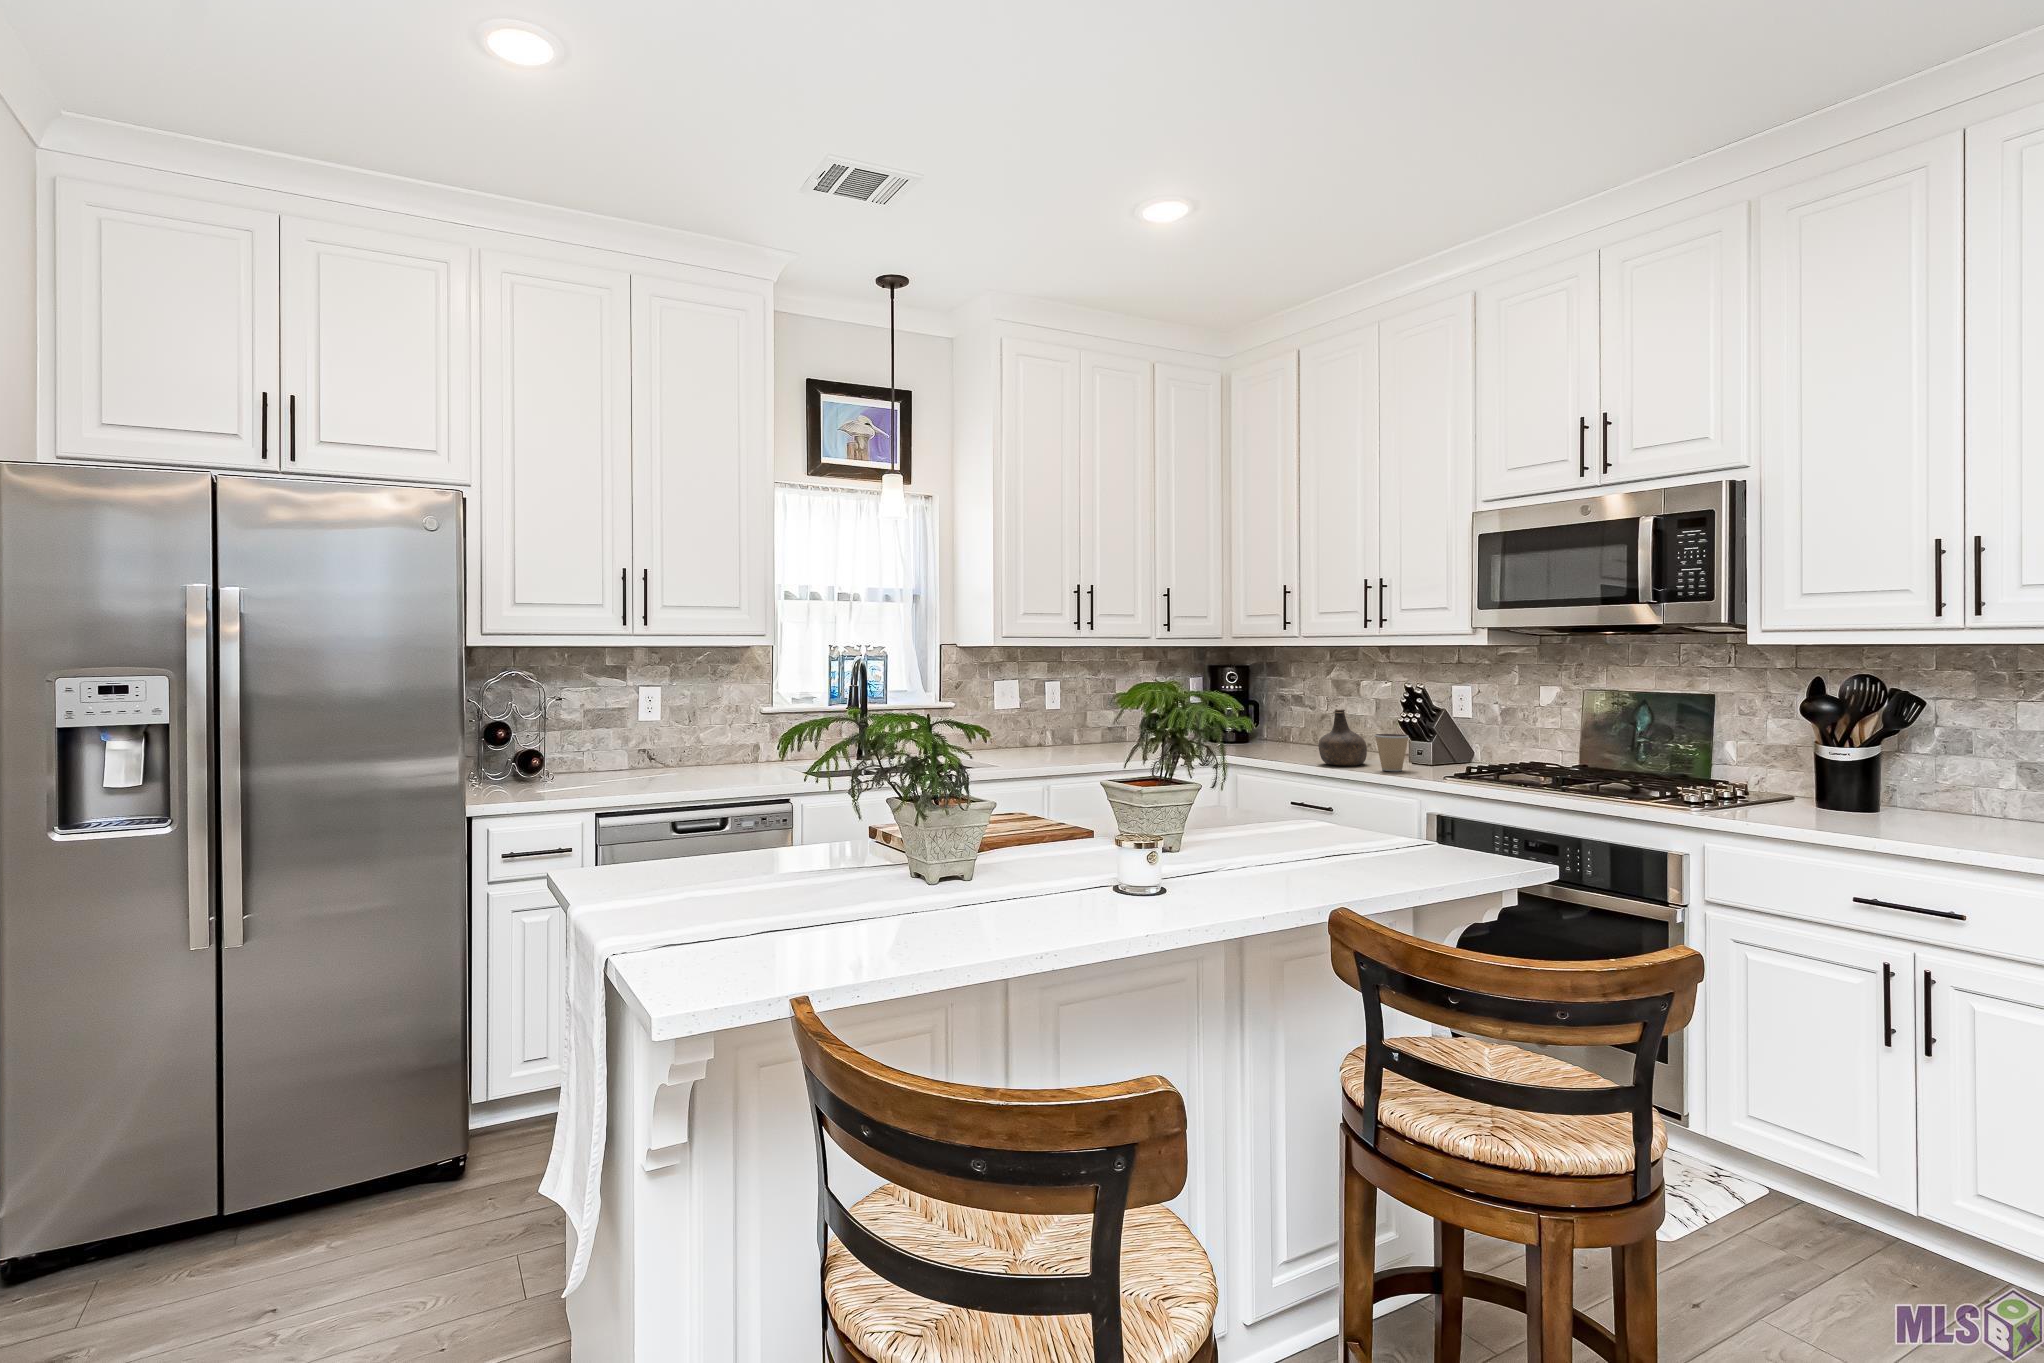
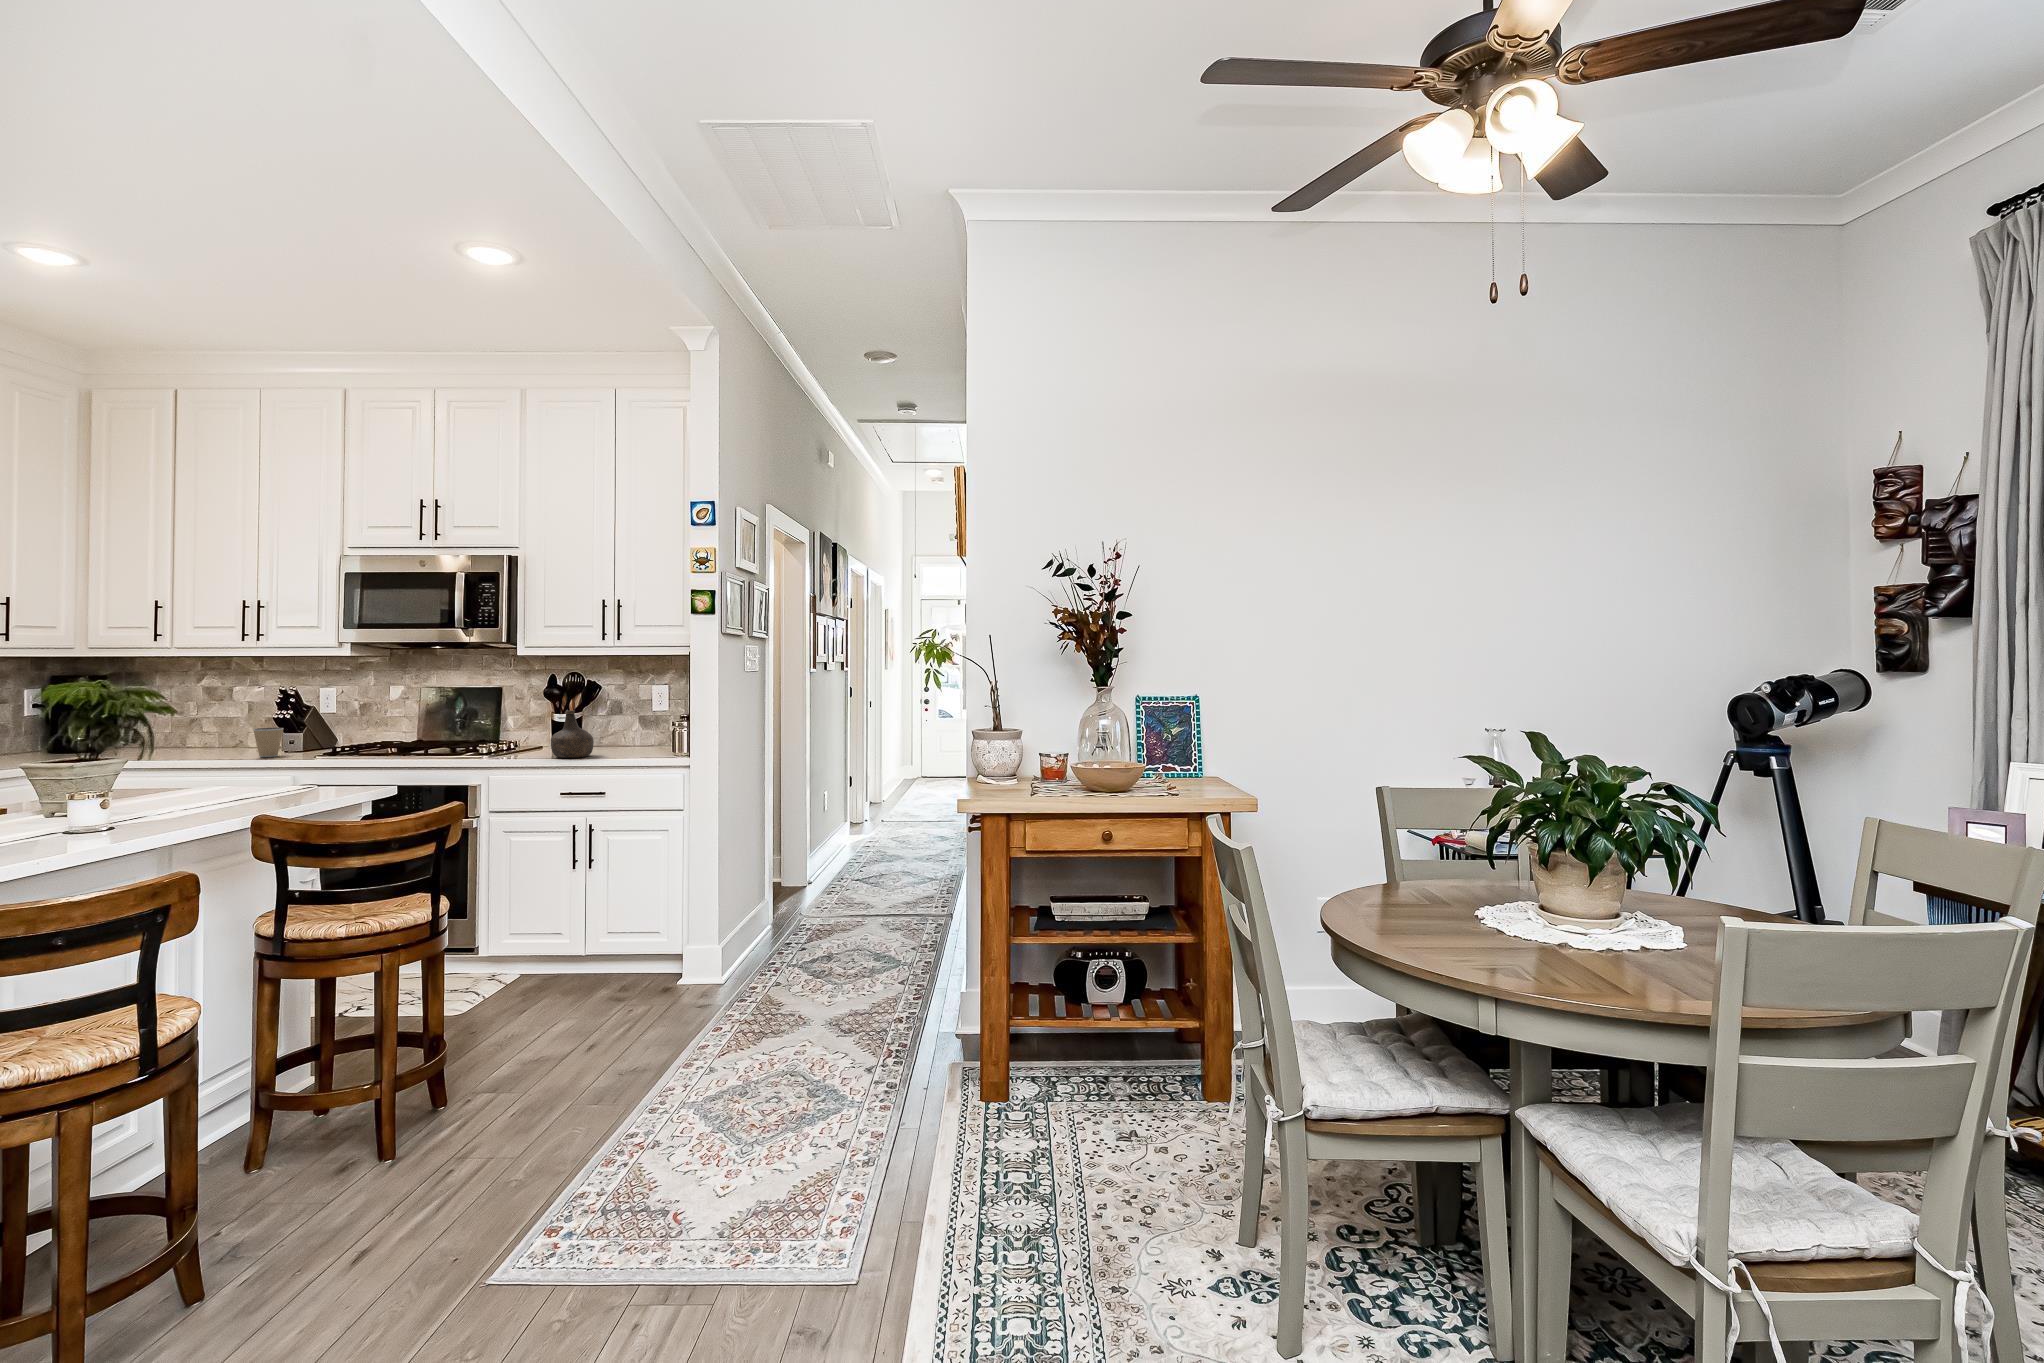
bottle: present [1318,709,1367,766] -> present [551,710,594,758]

